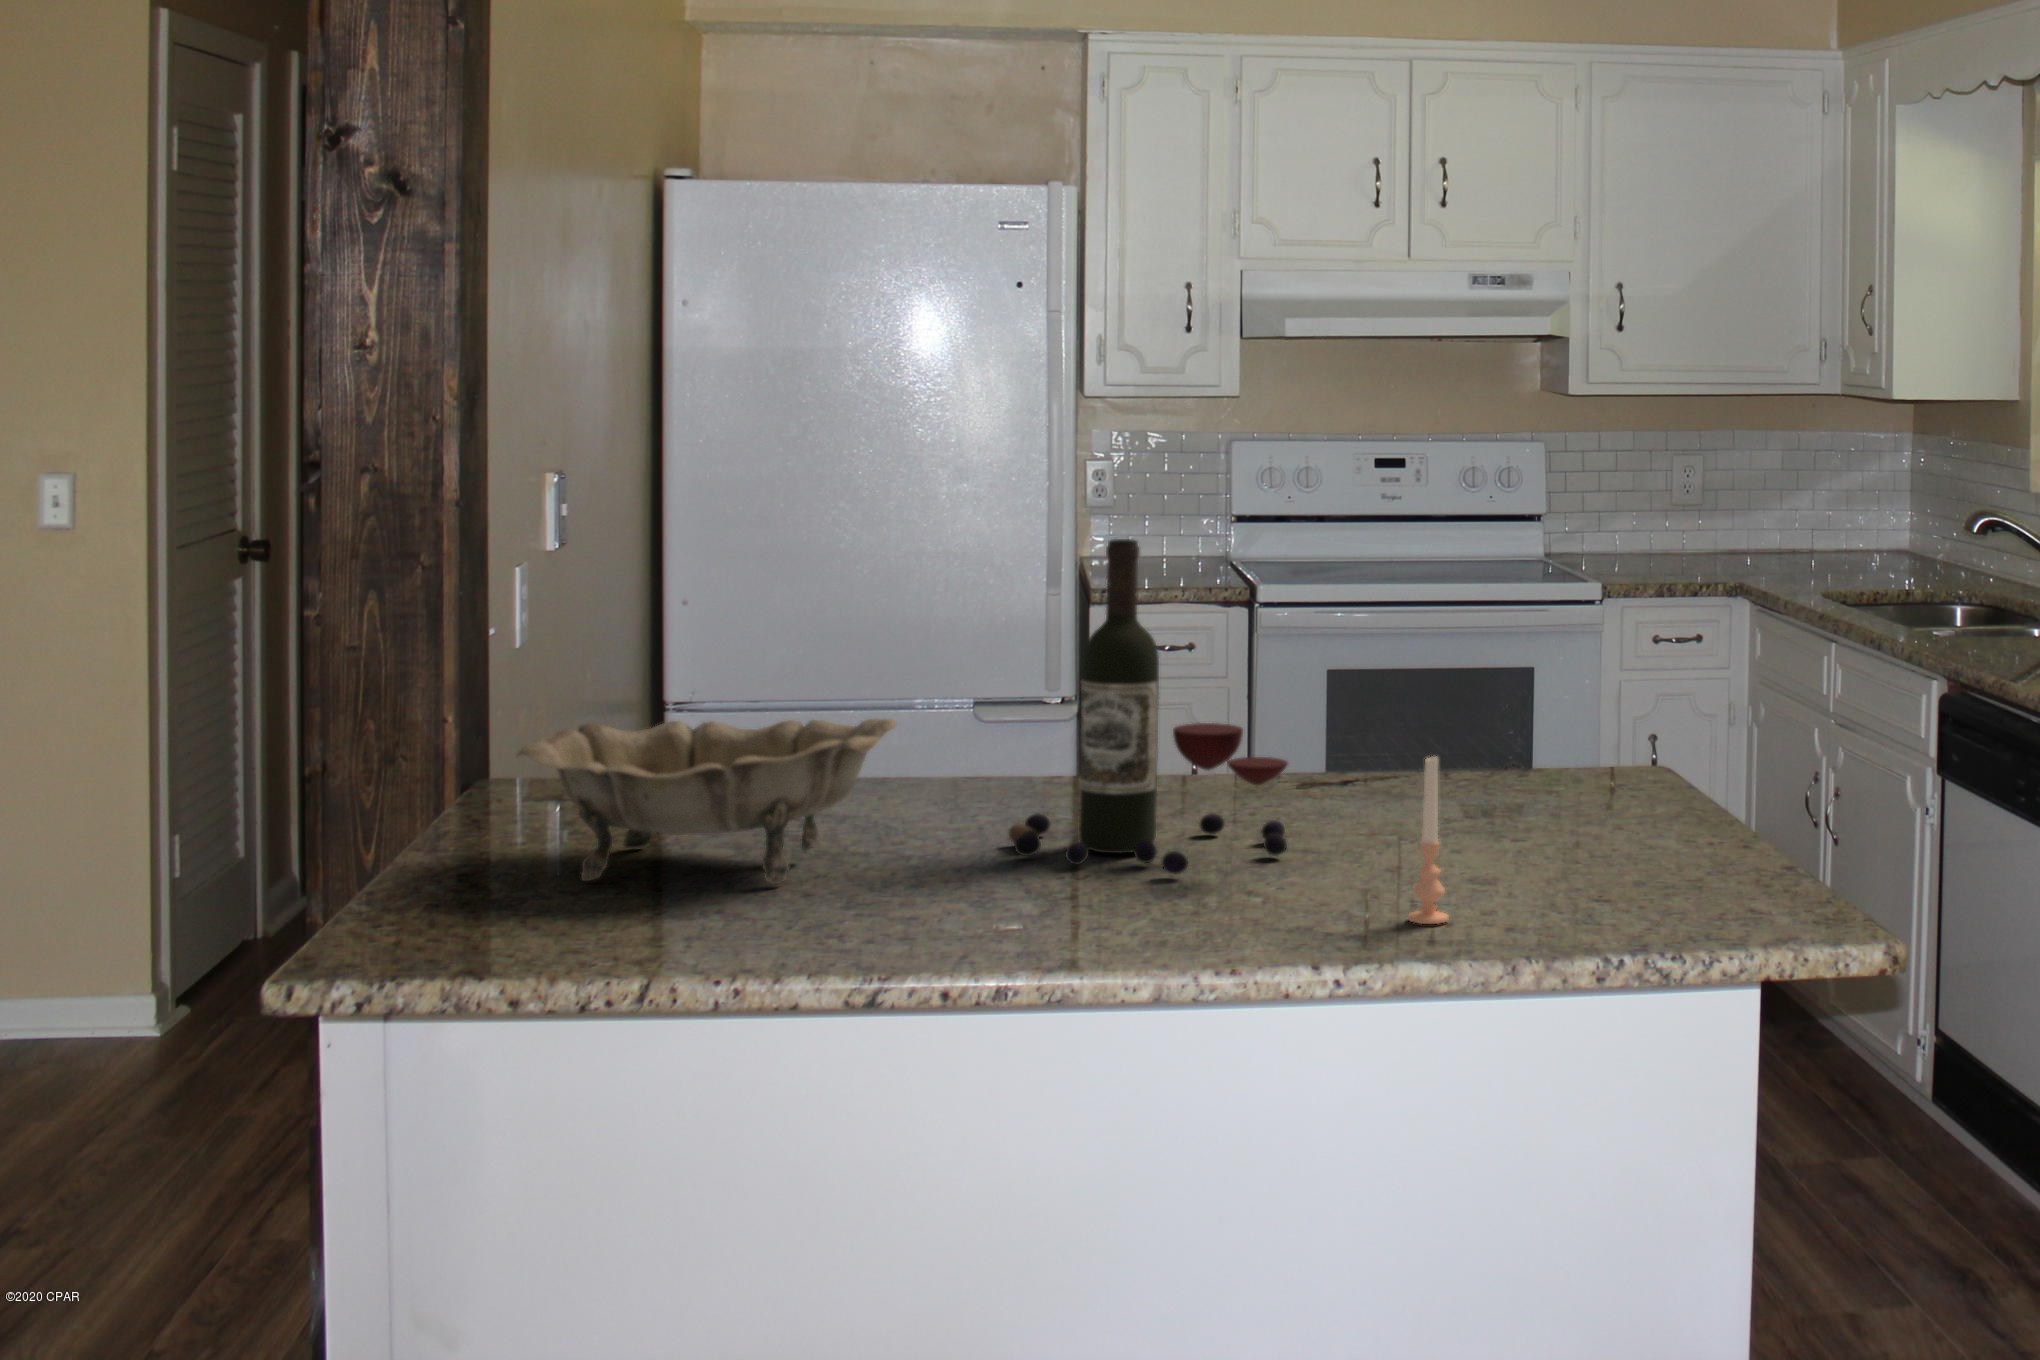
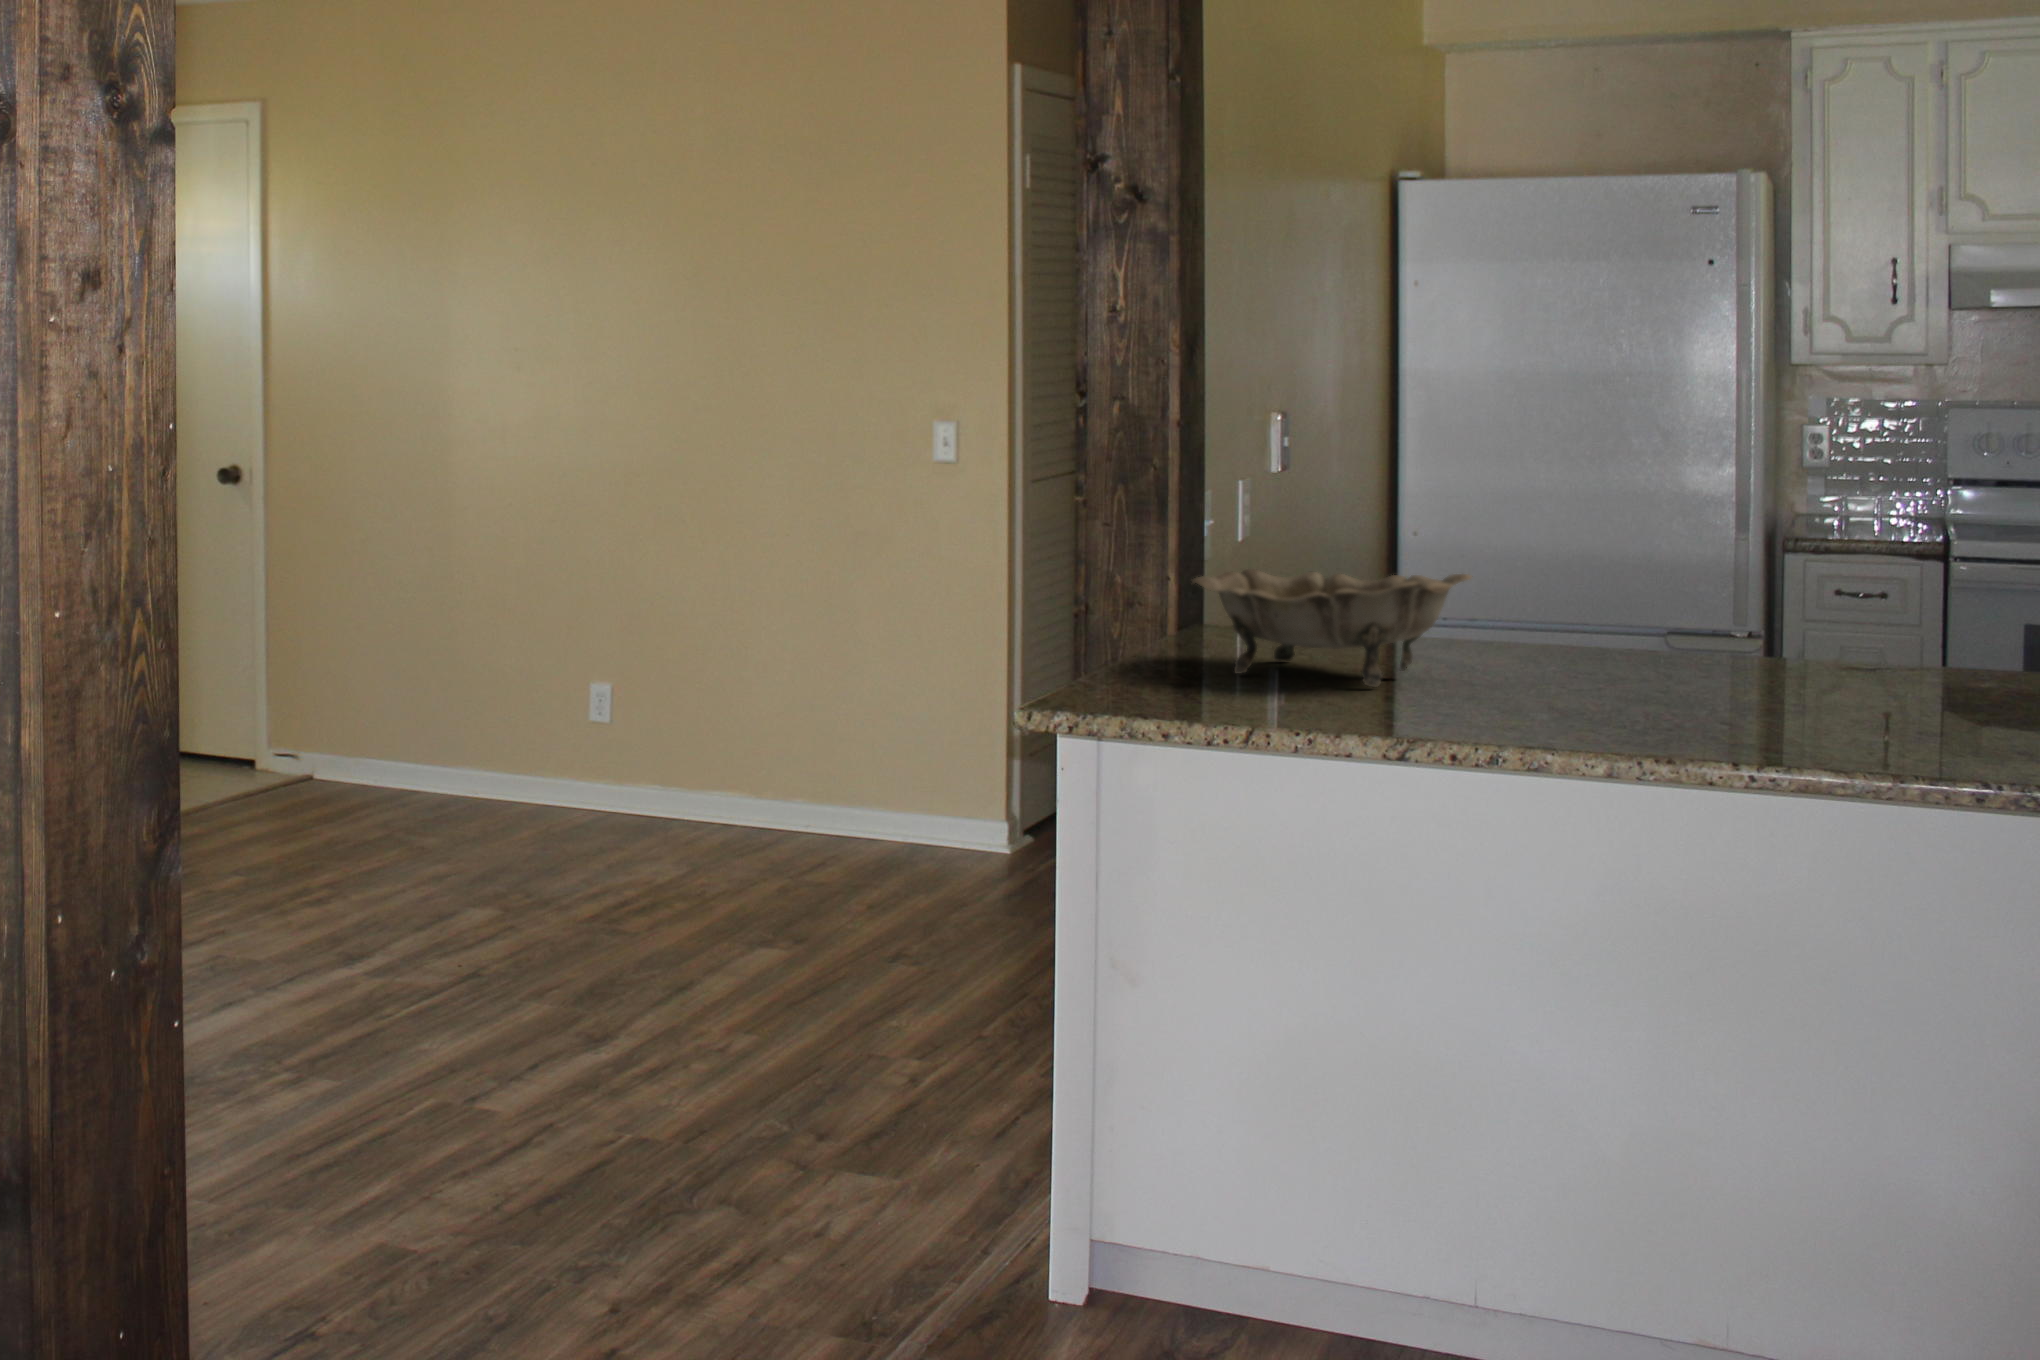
wine bottle: present [1009,539,1288,874] -> none [1572,440,1826,718]
candle: present [1408,757,1449,924] -> none [1903,614,1945,760]

